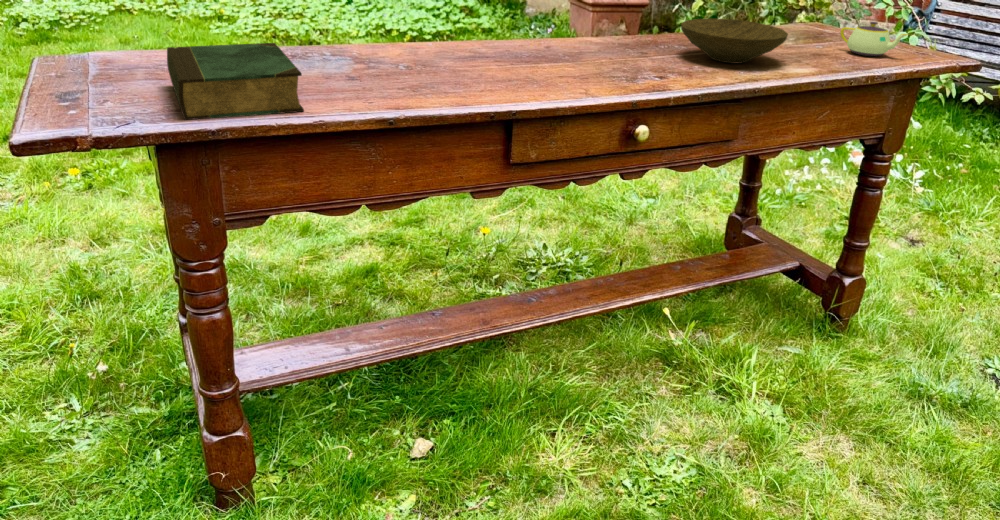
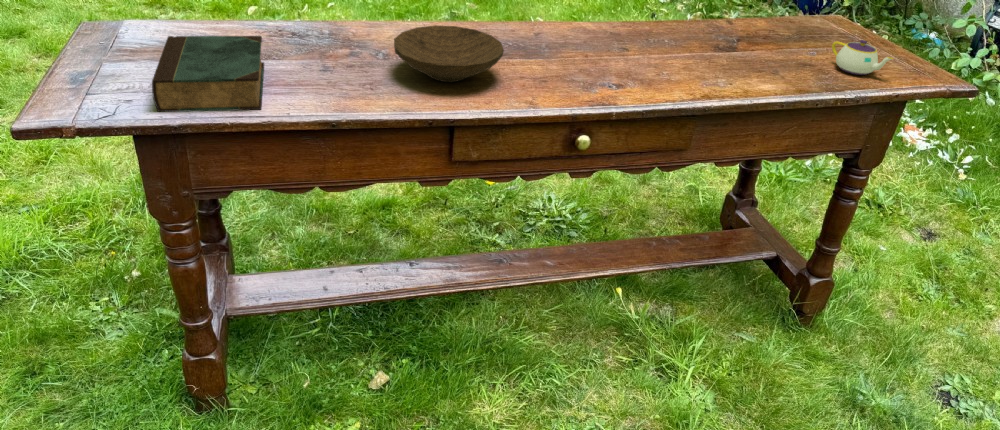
wooden bowl: present [681,19,788,64] -> present [394,26,504,82]

